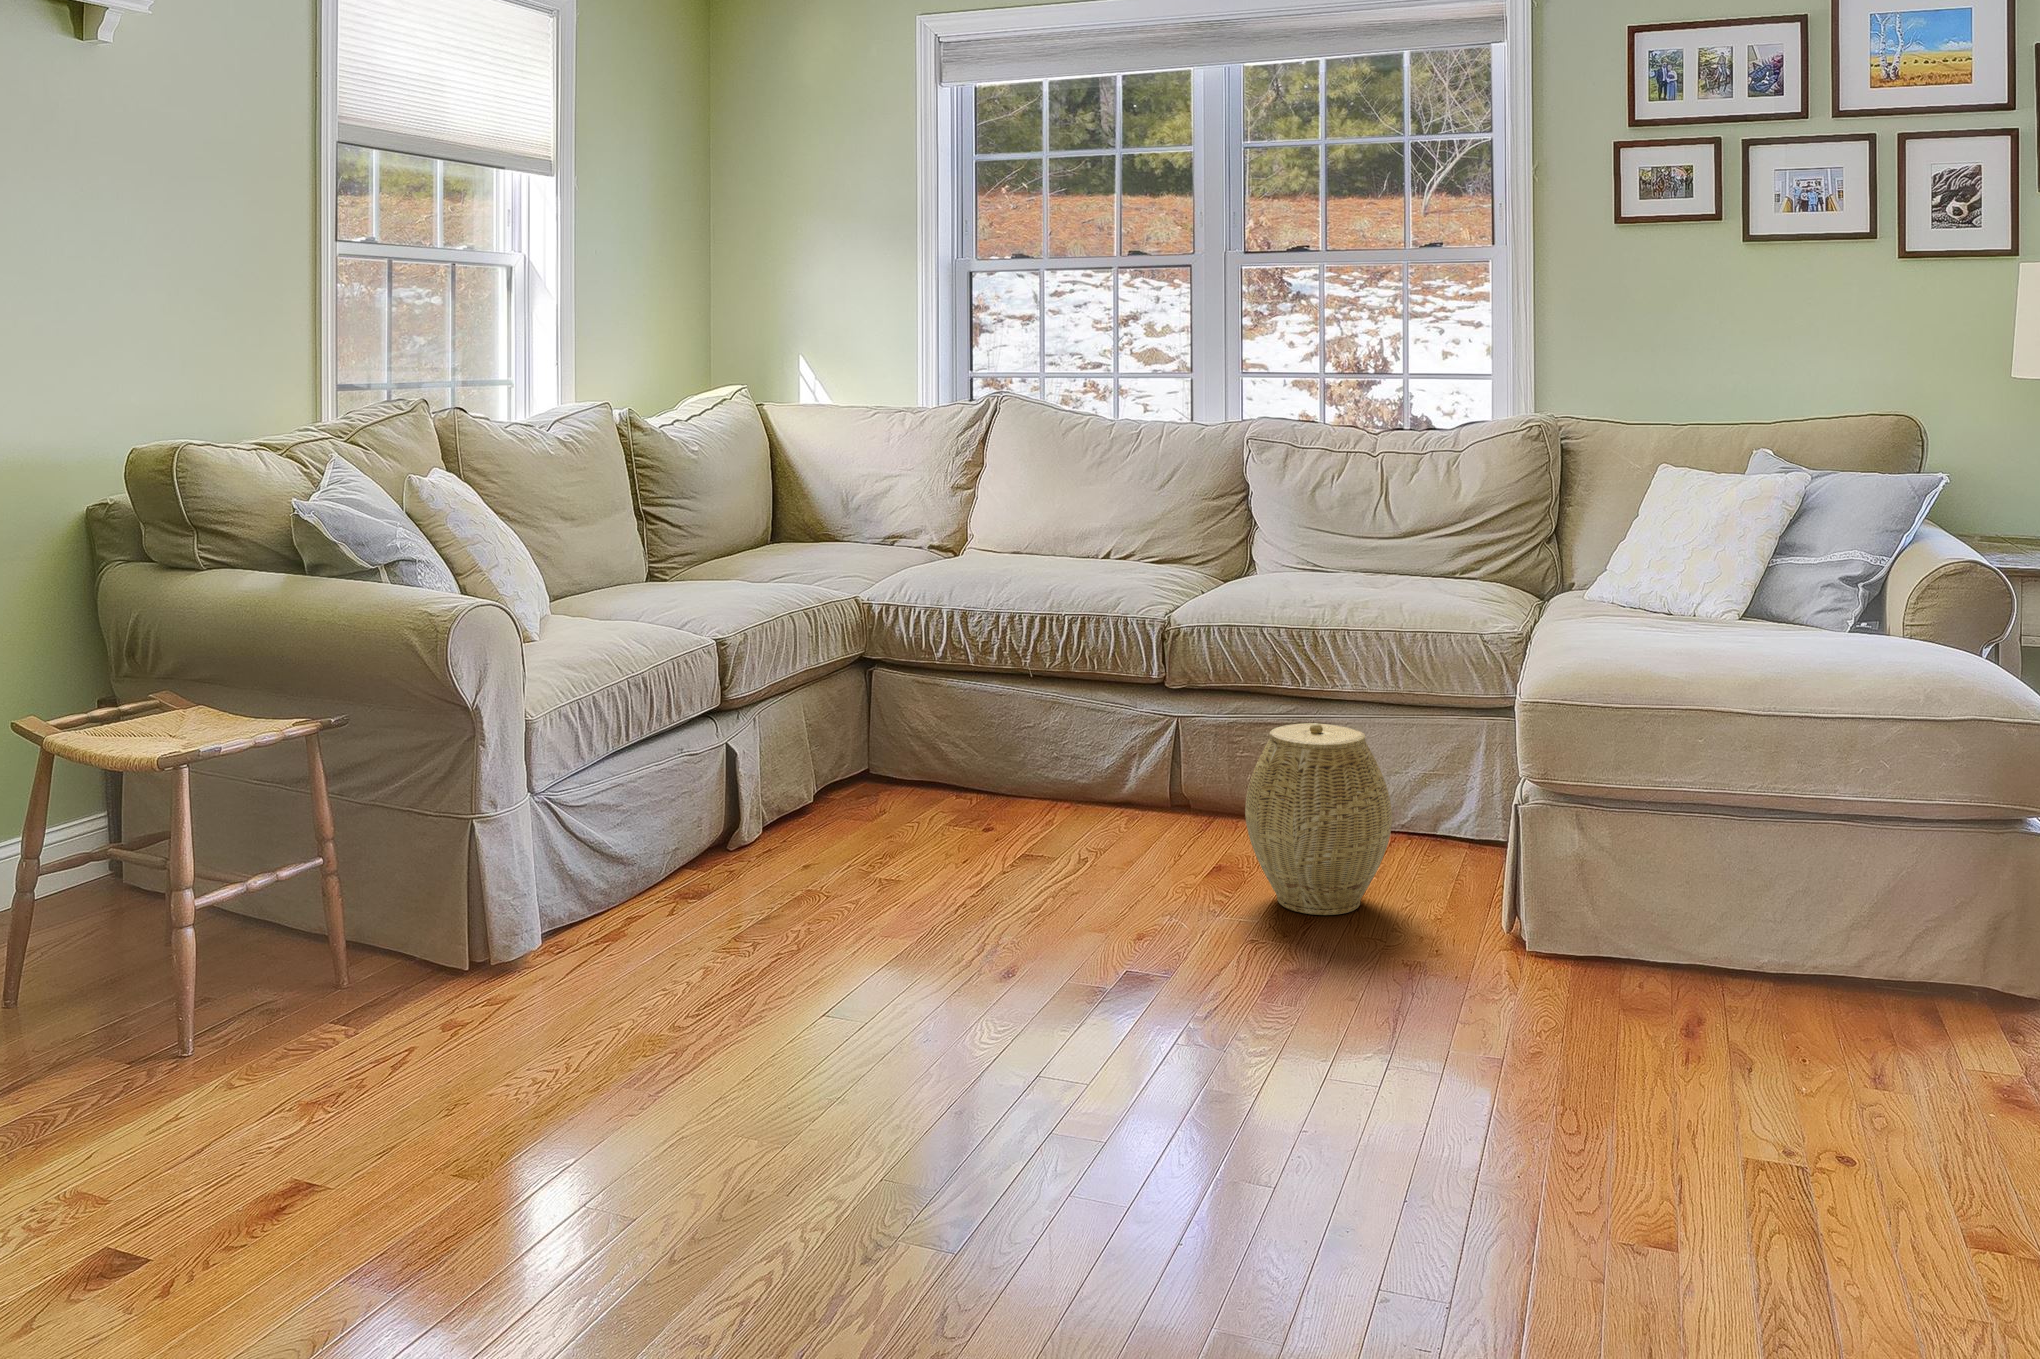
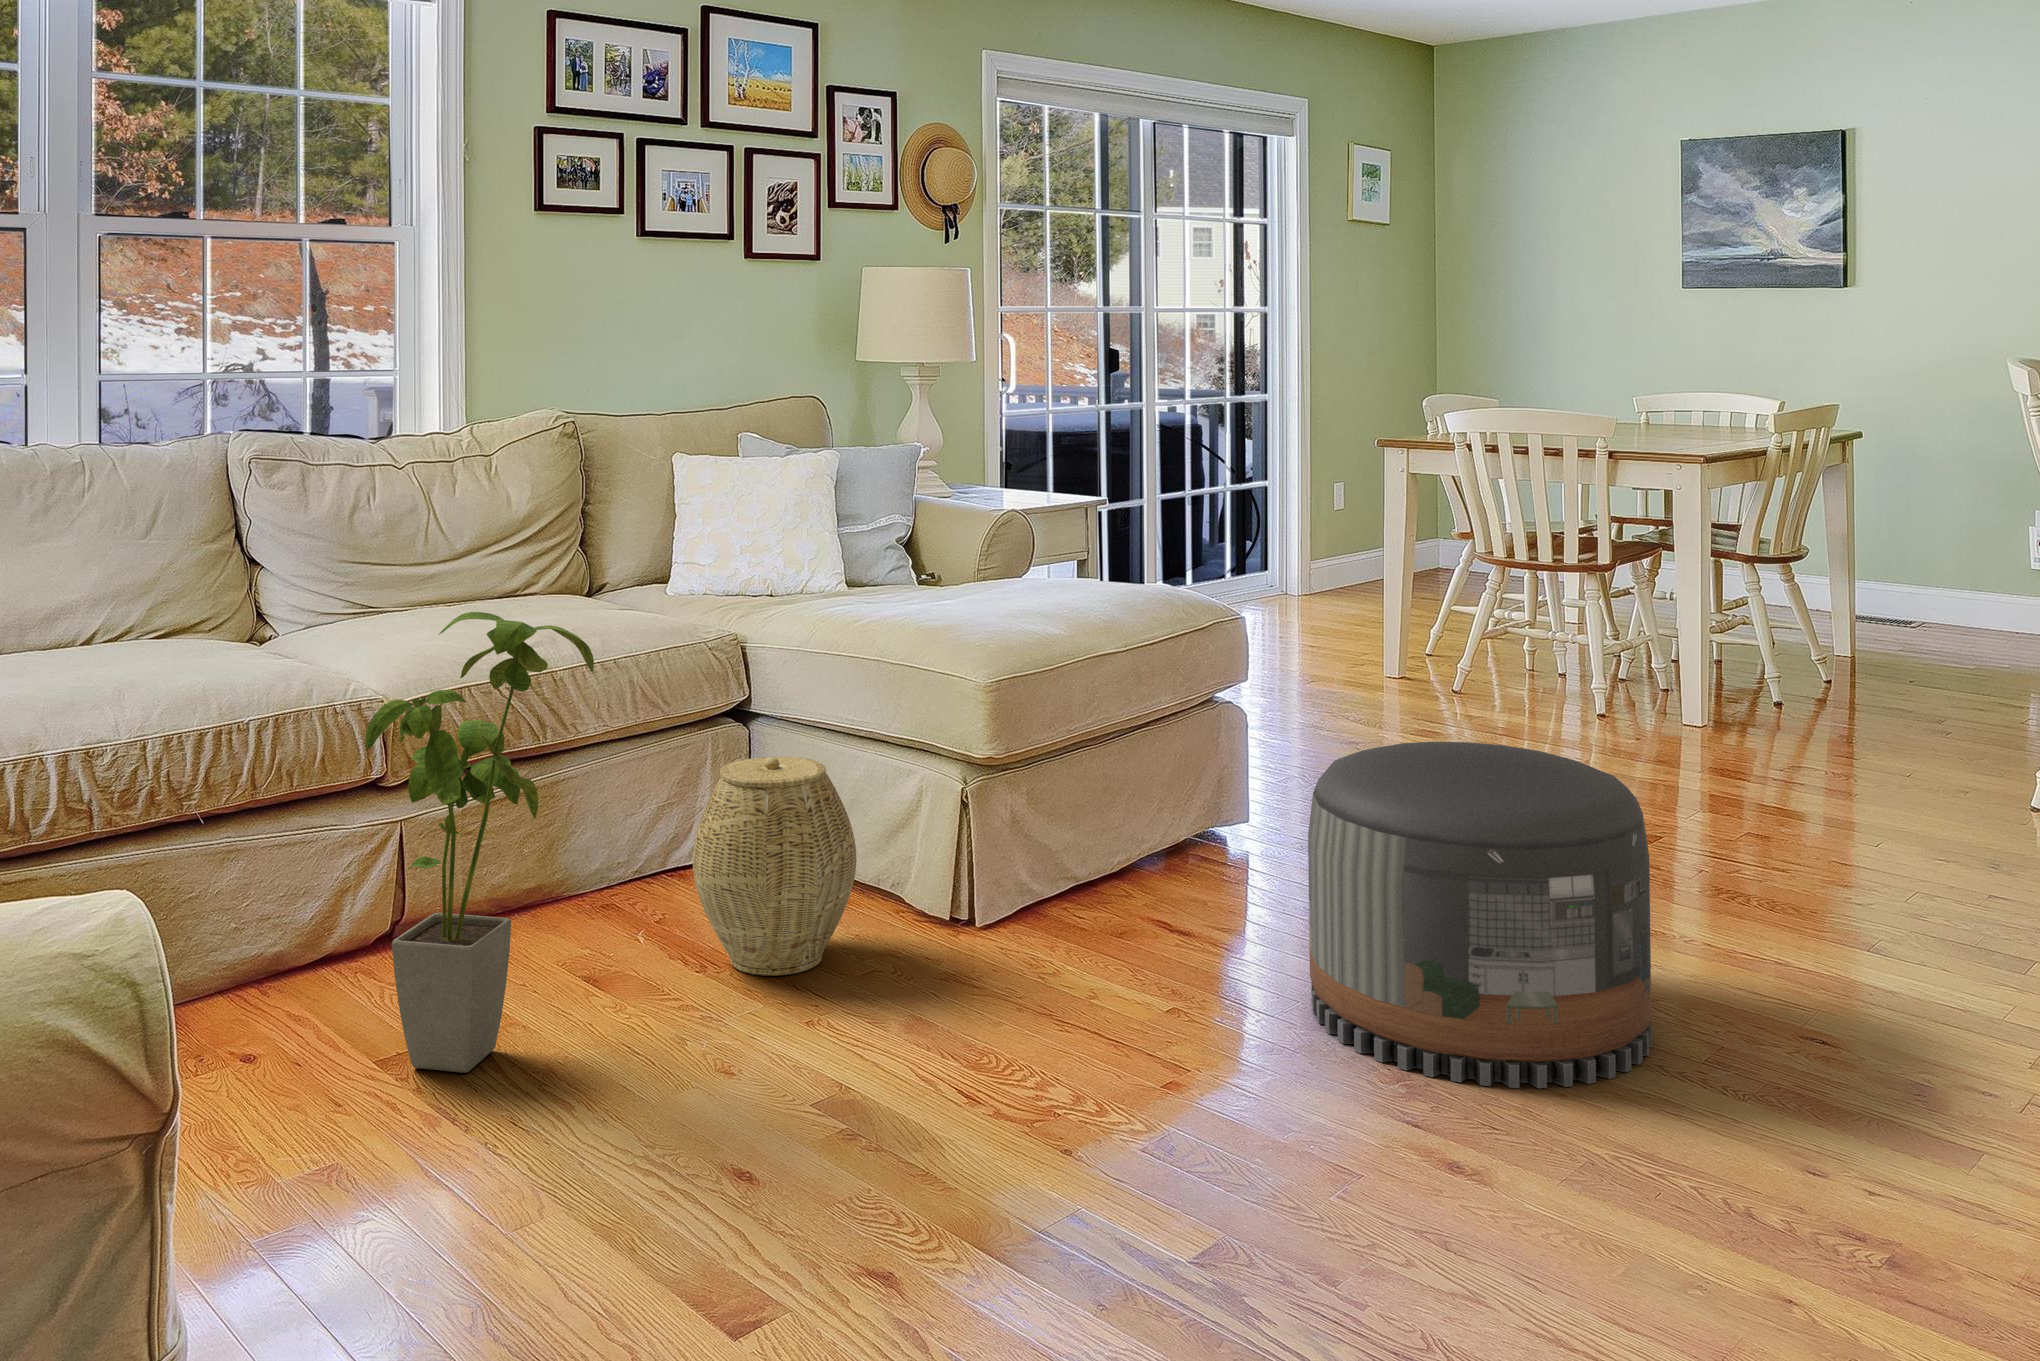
house plant: none [960,550,1122,874] -> present [366,612,594,1073]
pouf: none [1460,846,1876,1291] -> present [1308,742,1651,1088]

